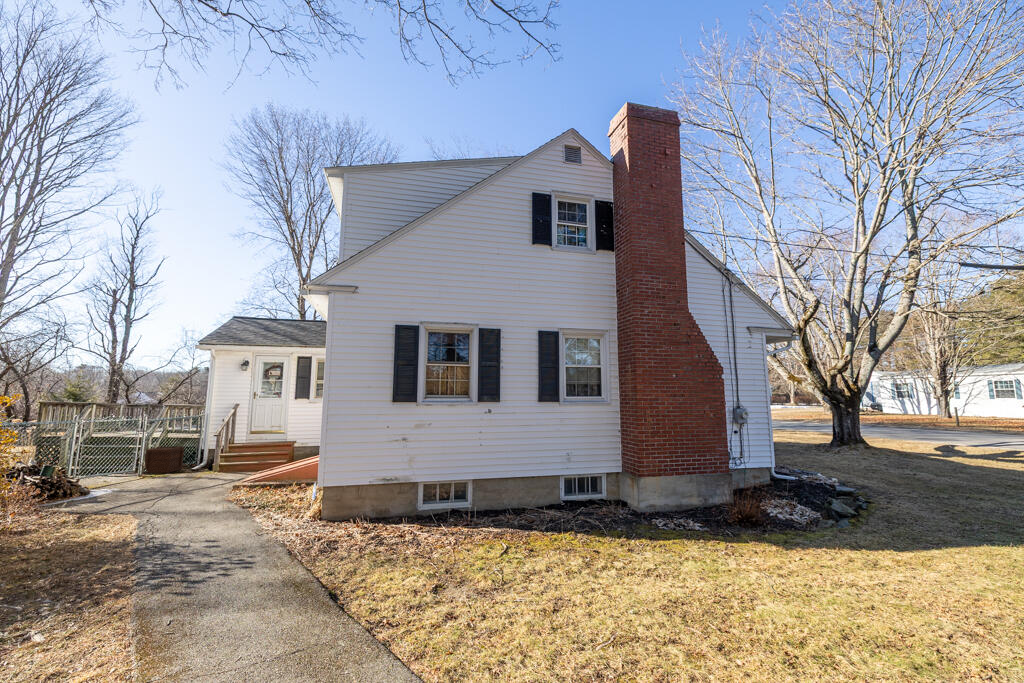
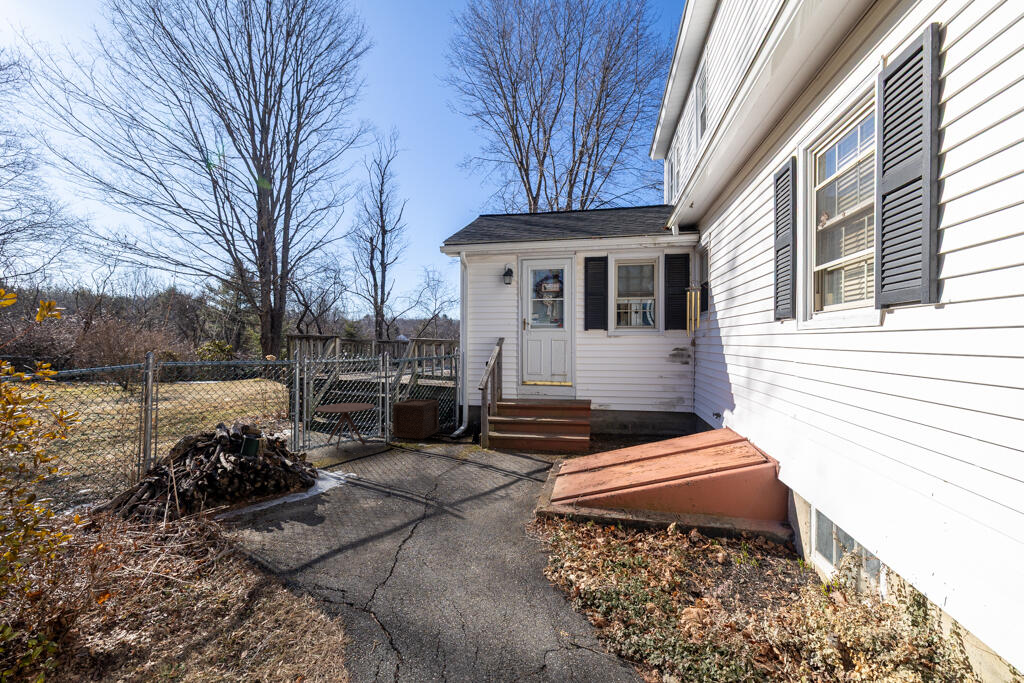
round table: none [80,450,131,480] -> present [315,403,375,449]

